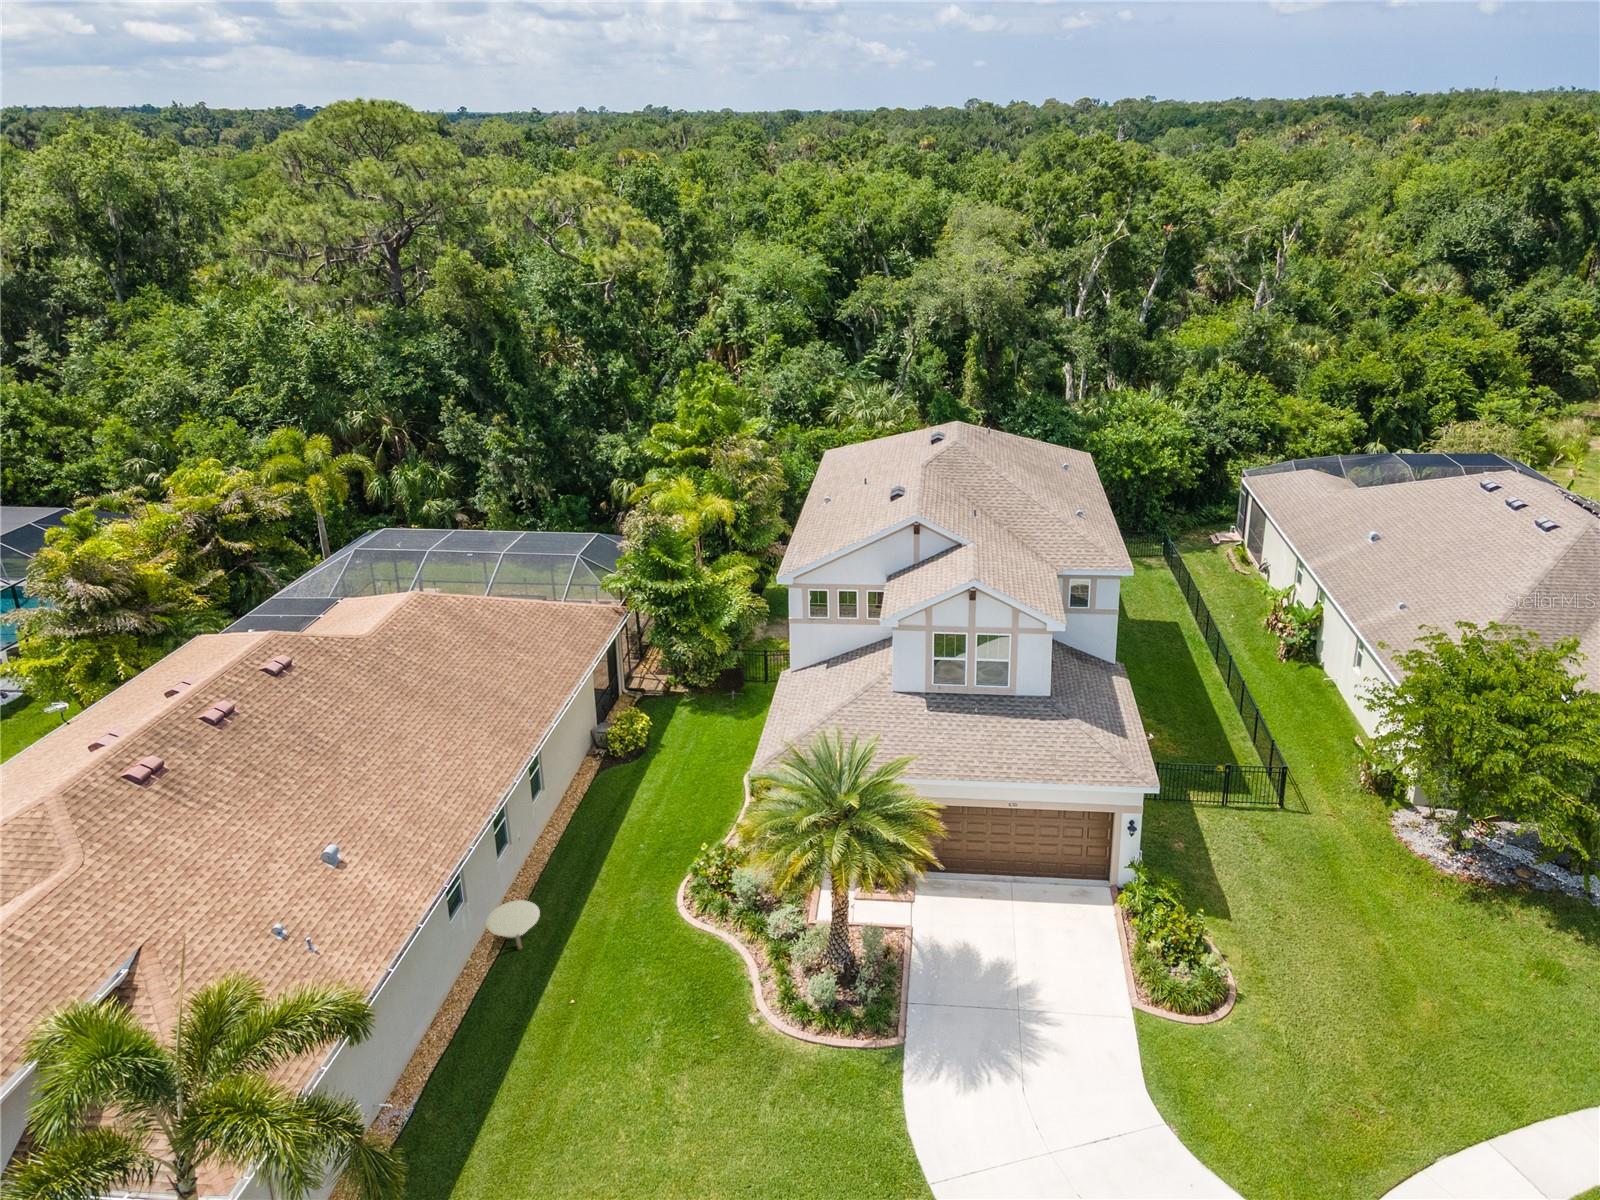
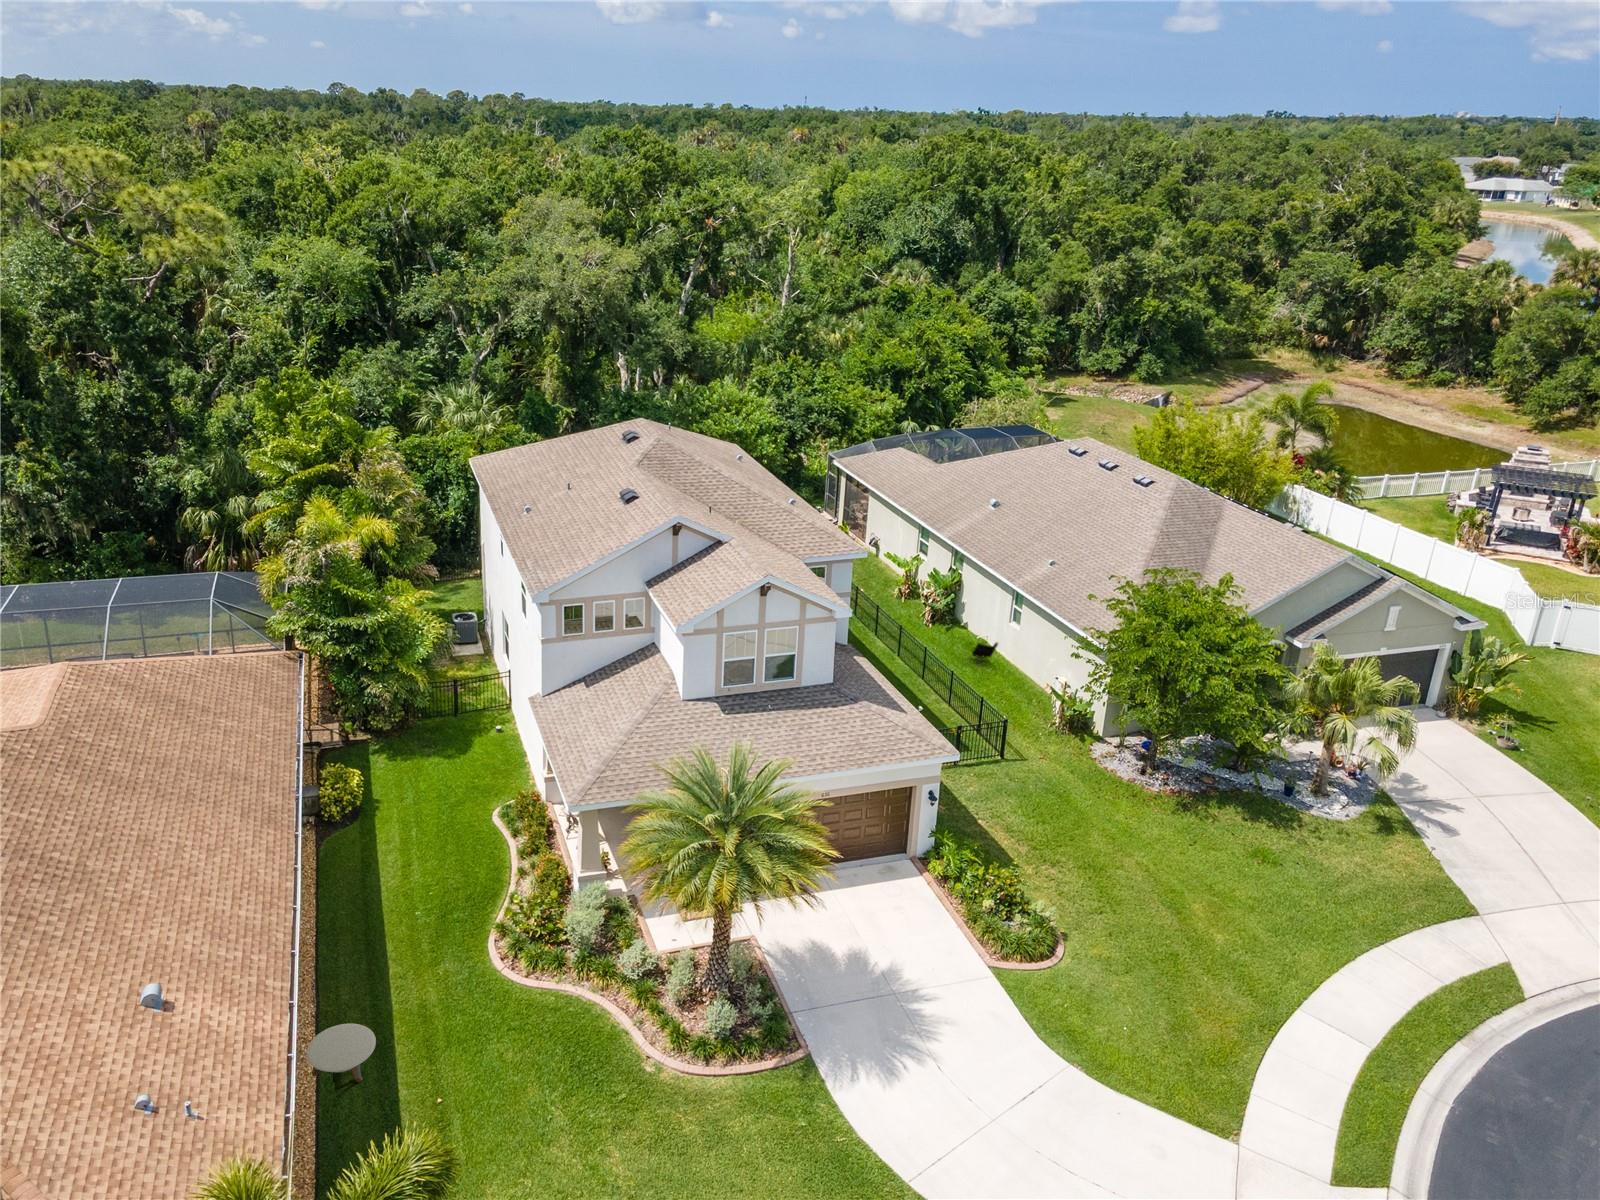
lounge chair: present [719,667,745,699] -> present [972,643,998,661]
potted tree: none [1453,832,1491,868] -> present [1136,745,1159,775]

